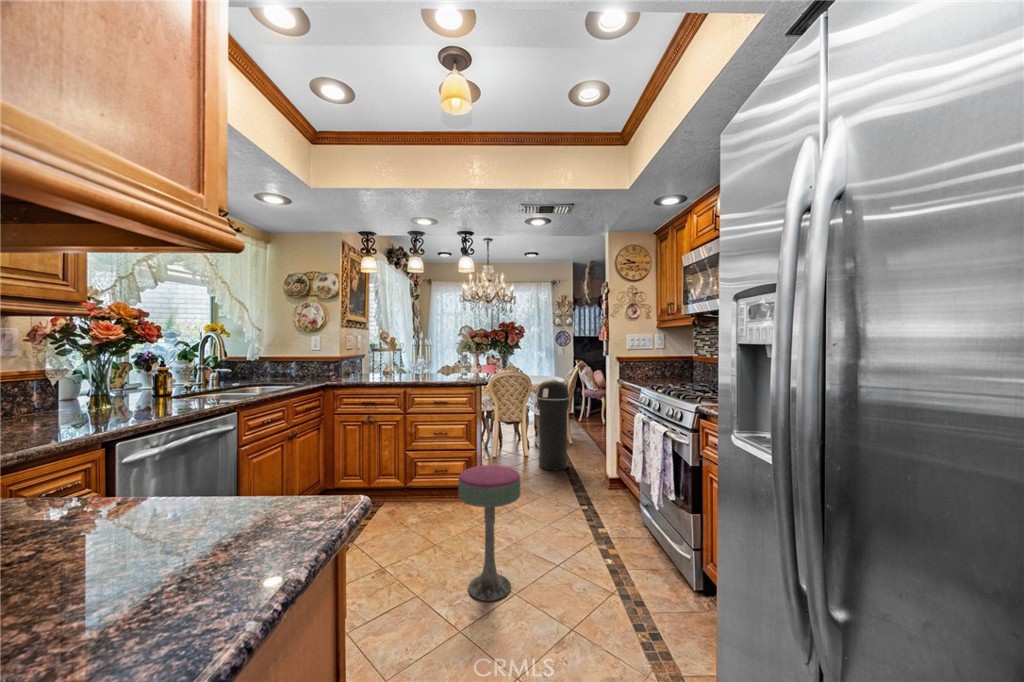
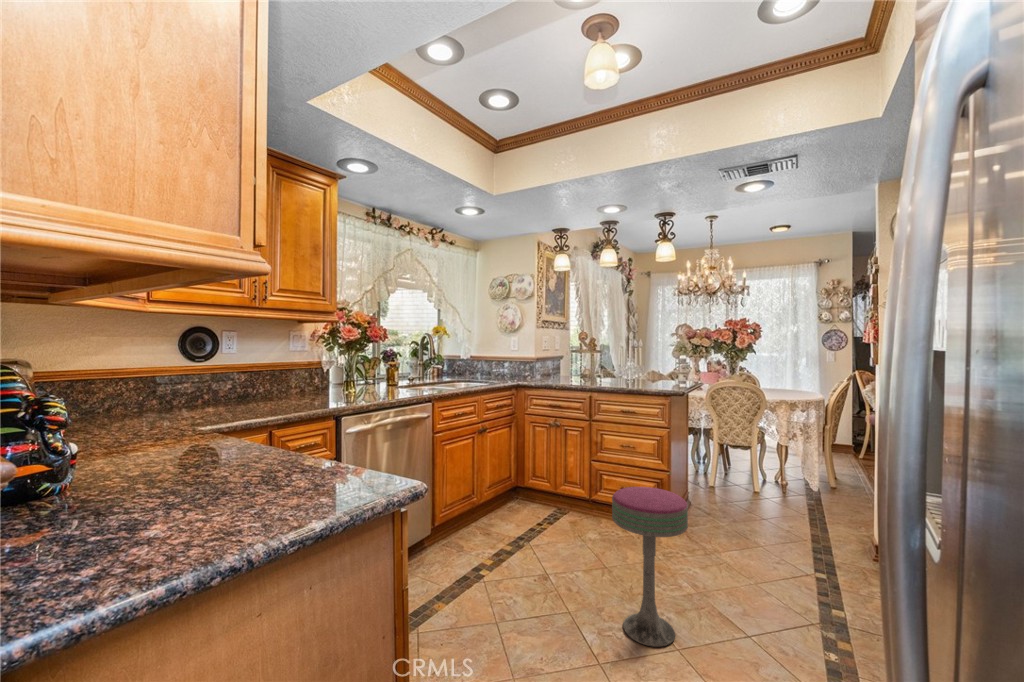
trash can: present [537,379,569,470] -> none [765,394,817,519]

